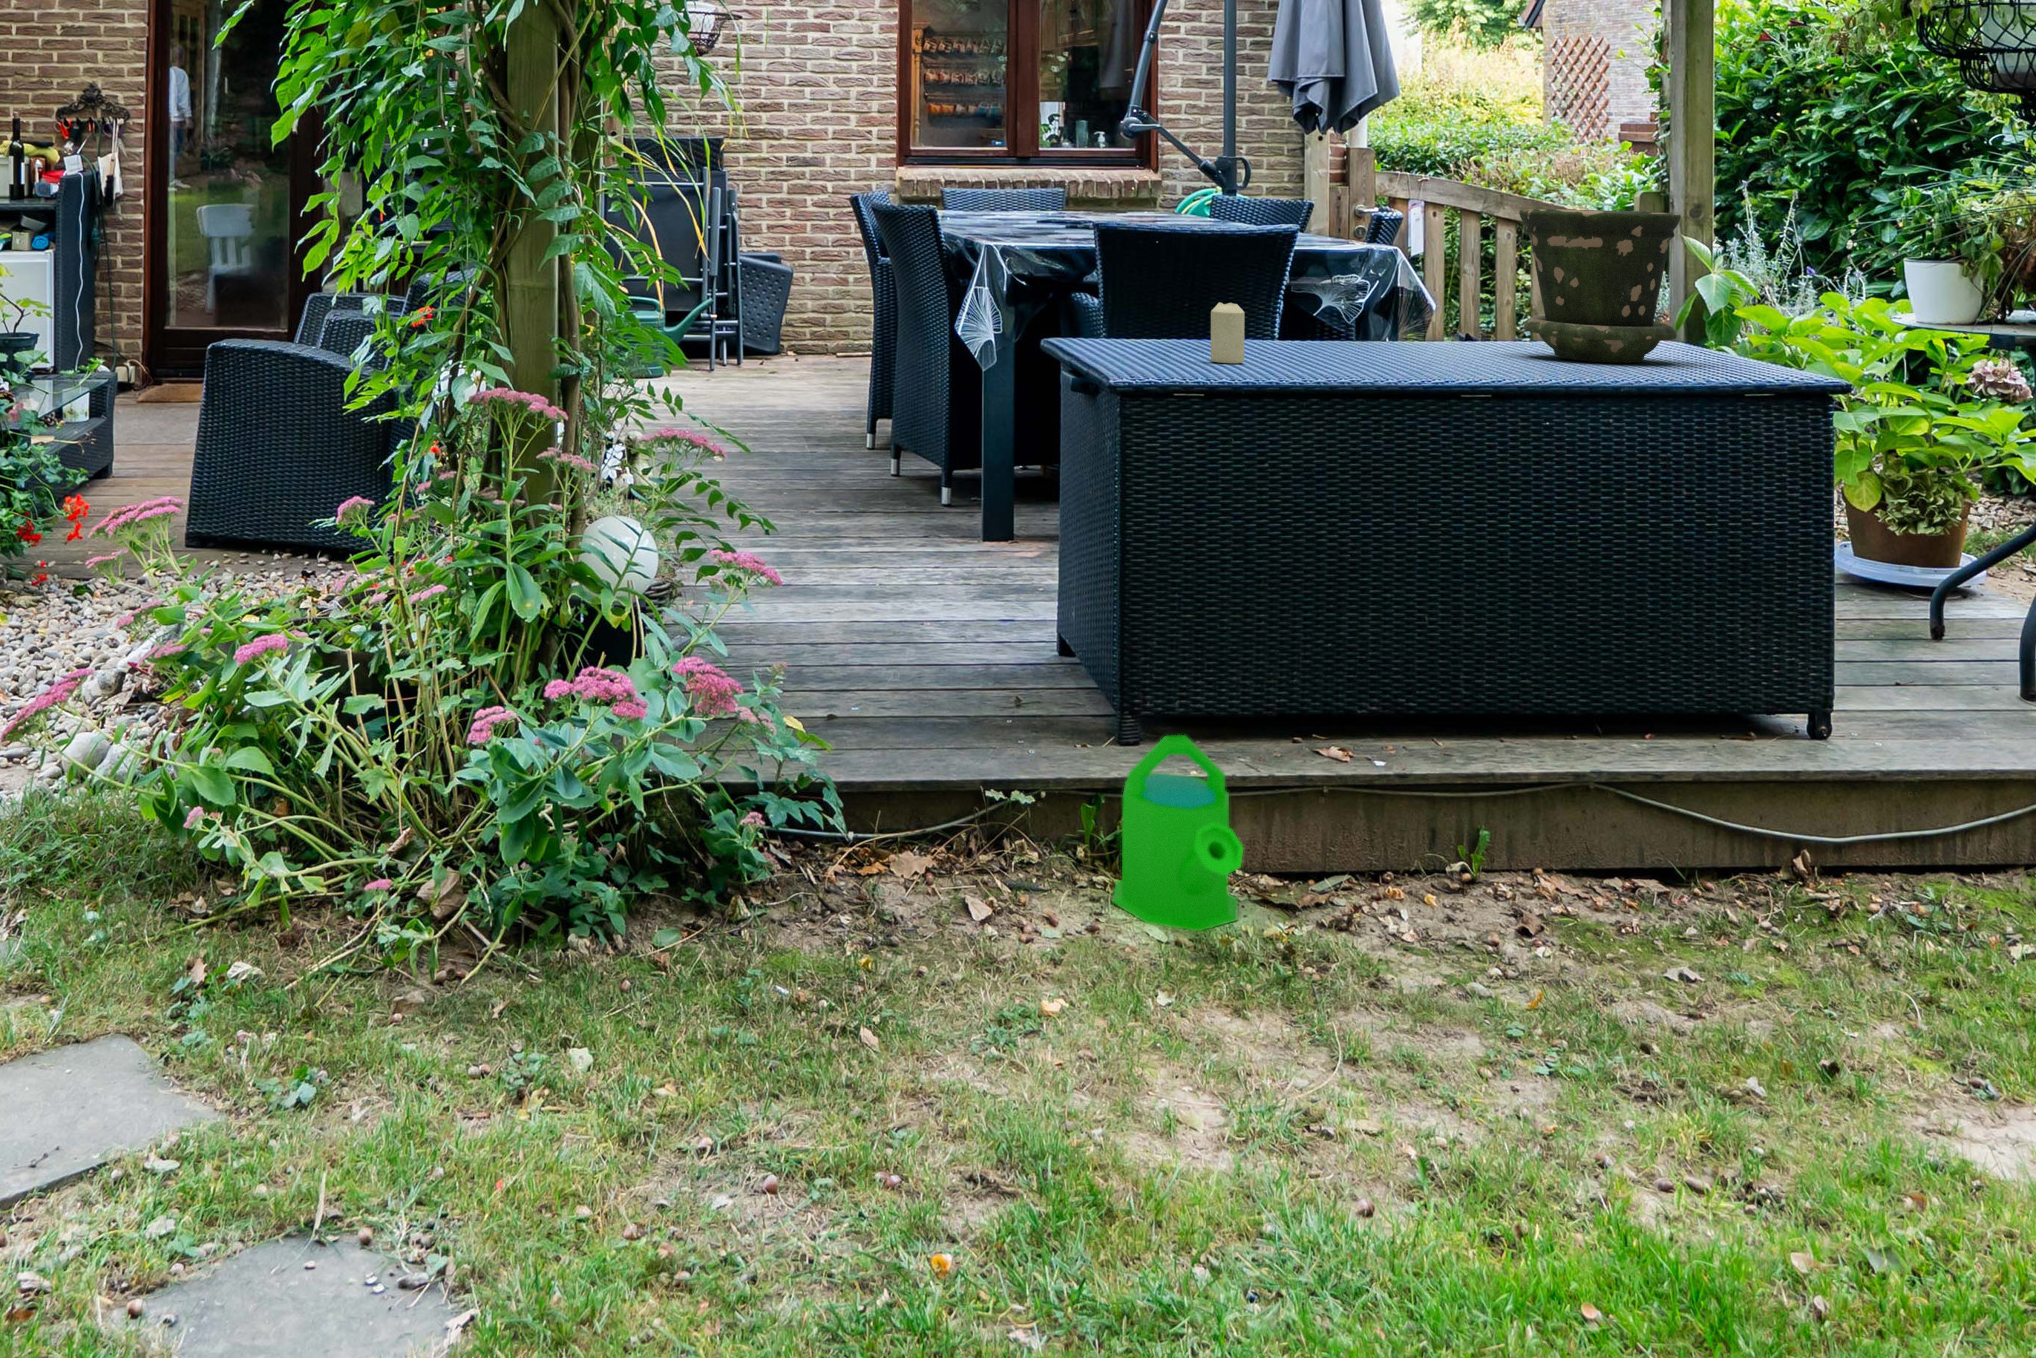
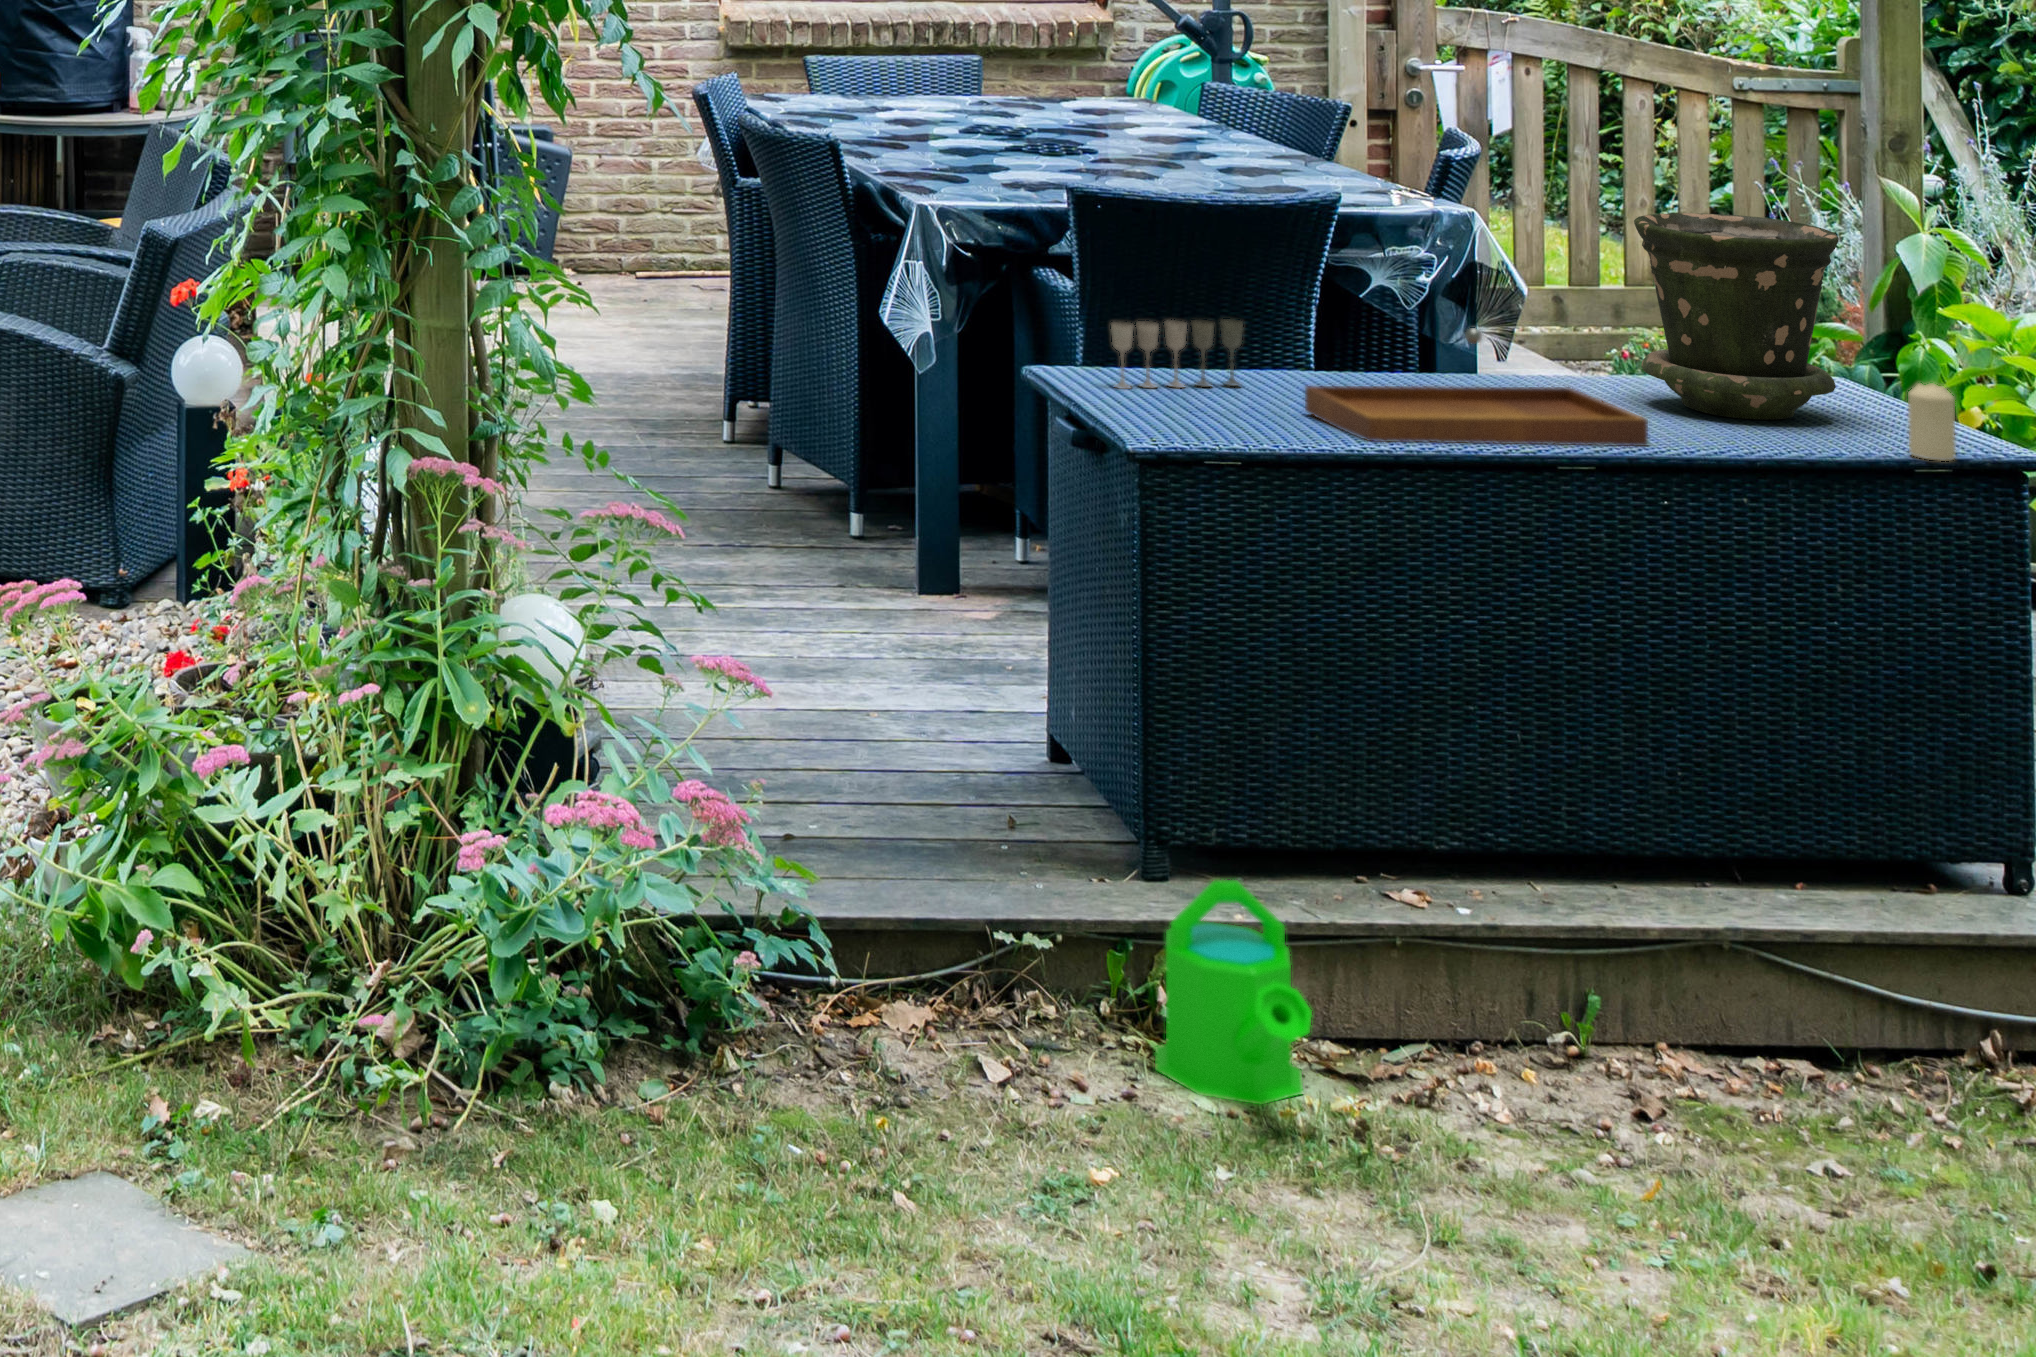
tray: none [1257,283,1534,371] -> present [1305,328,1648,446]
wine glass: none [1107,295,1213,348] -> present [1111,319,1243,389]
candle: present [1211,302,1244,363] -> present [1908,384,1956,461]

